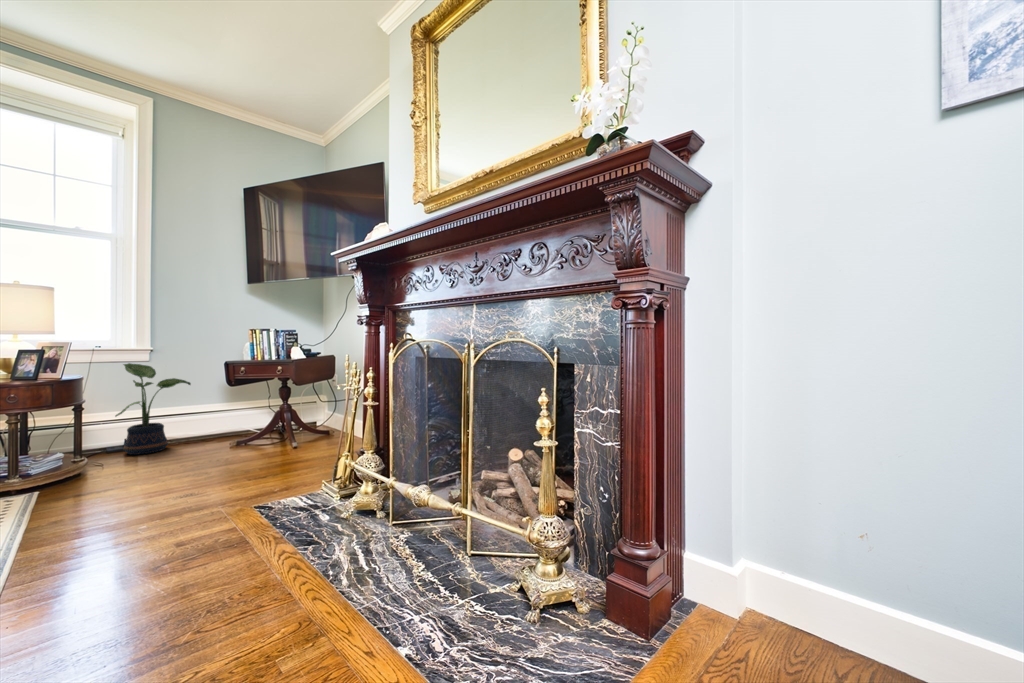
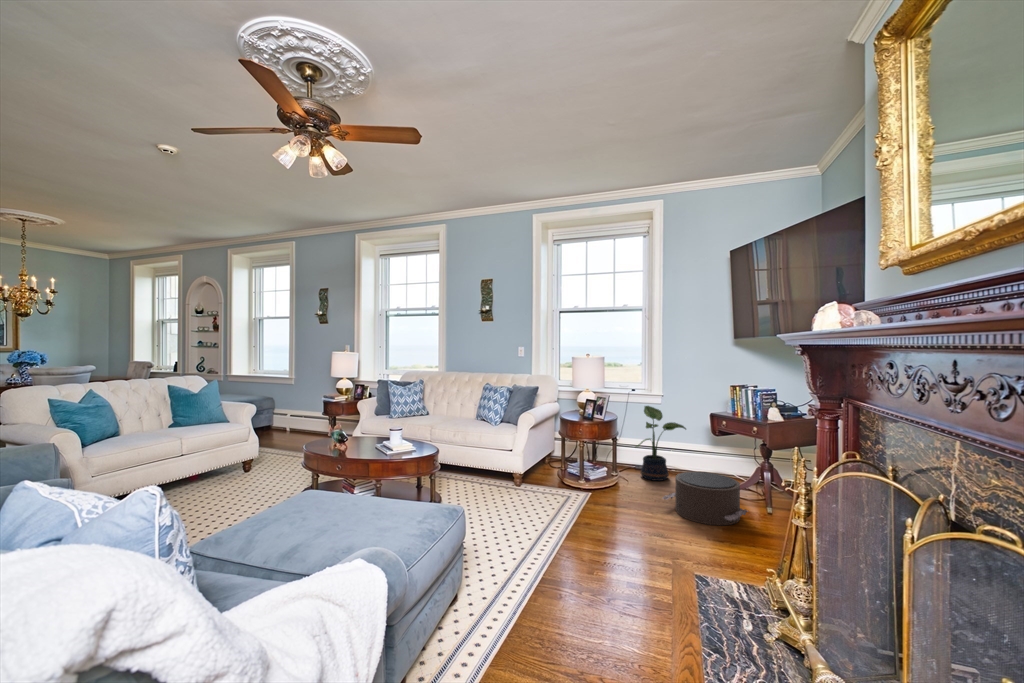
pouf: none [175,419,281,471] -> present [663,472,748,525]

